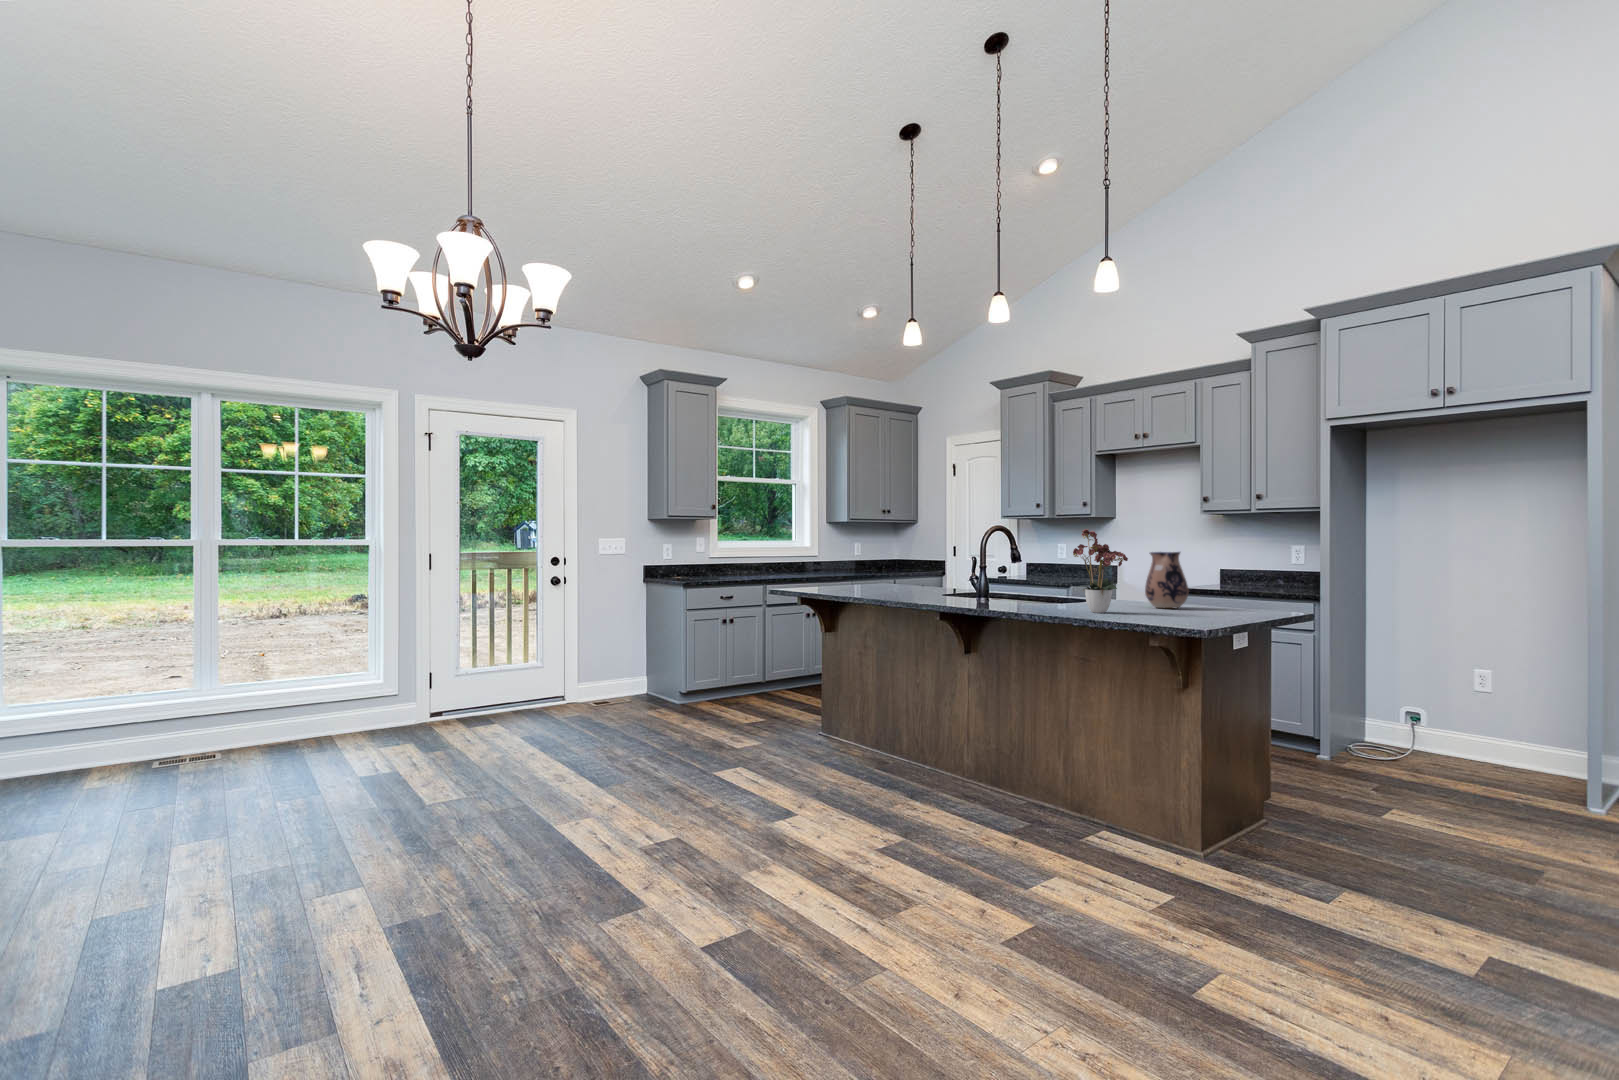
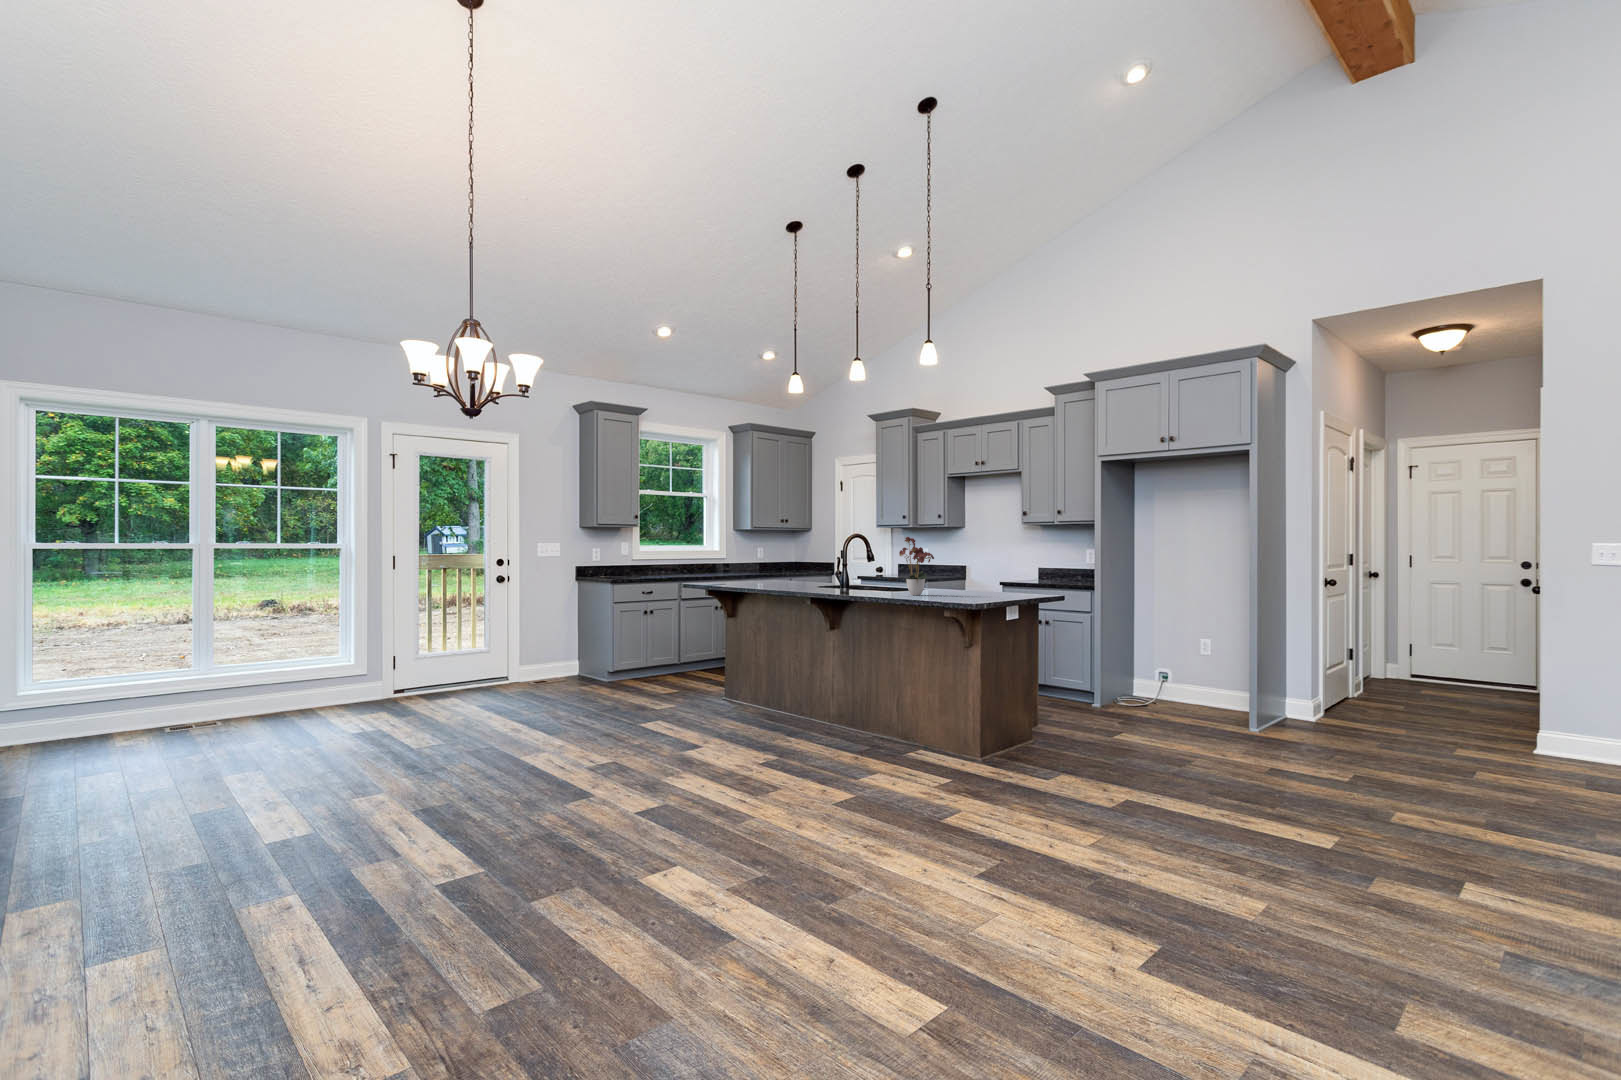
ceramic pitcher: present [1145,552,1189,608] -> none [956,553,985,593]

